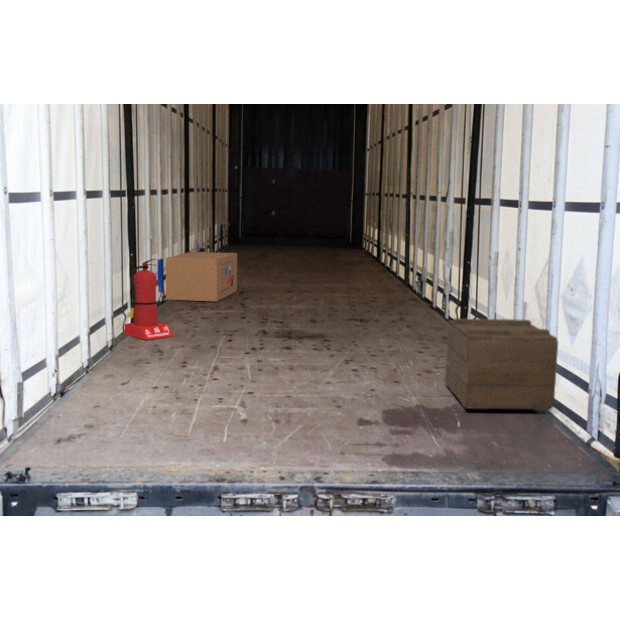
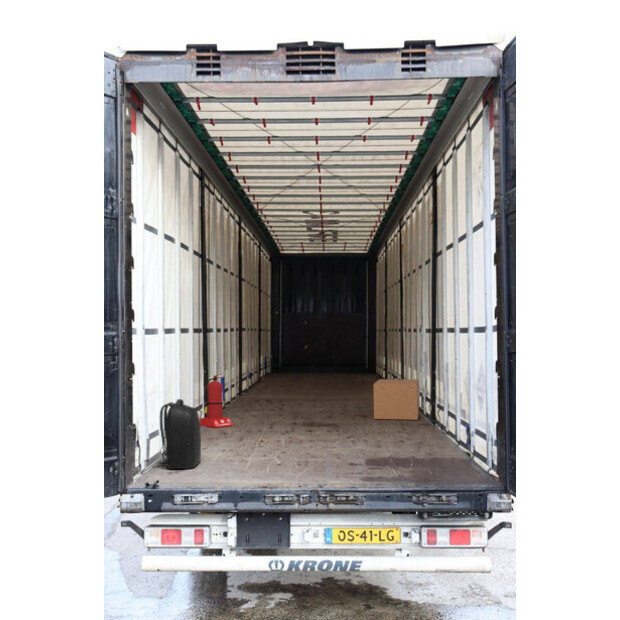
cardboard box: present [166,252,237,301] -> present [374,379,419,420]
backpack: none [32,313,115,429] -> present [160,399,201,469]
wooden crate: present [445,319,558,409] -> none [409,403,475,458]

